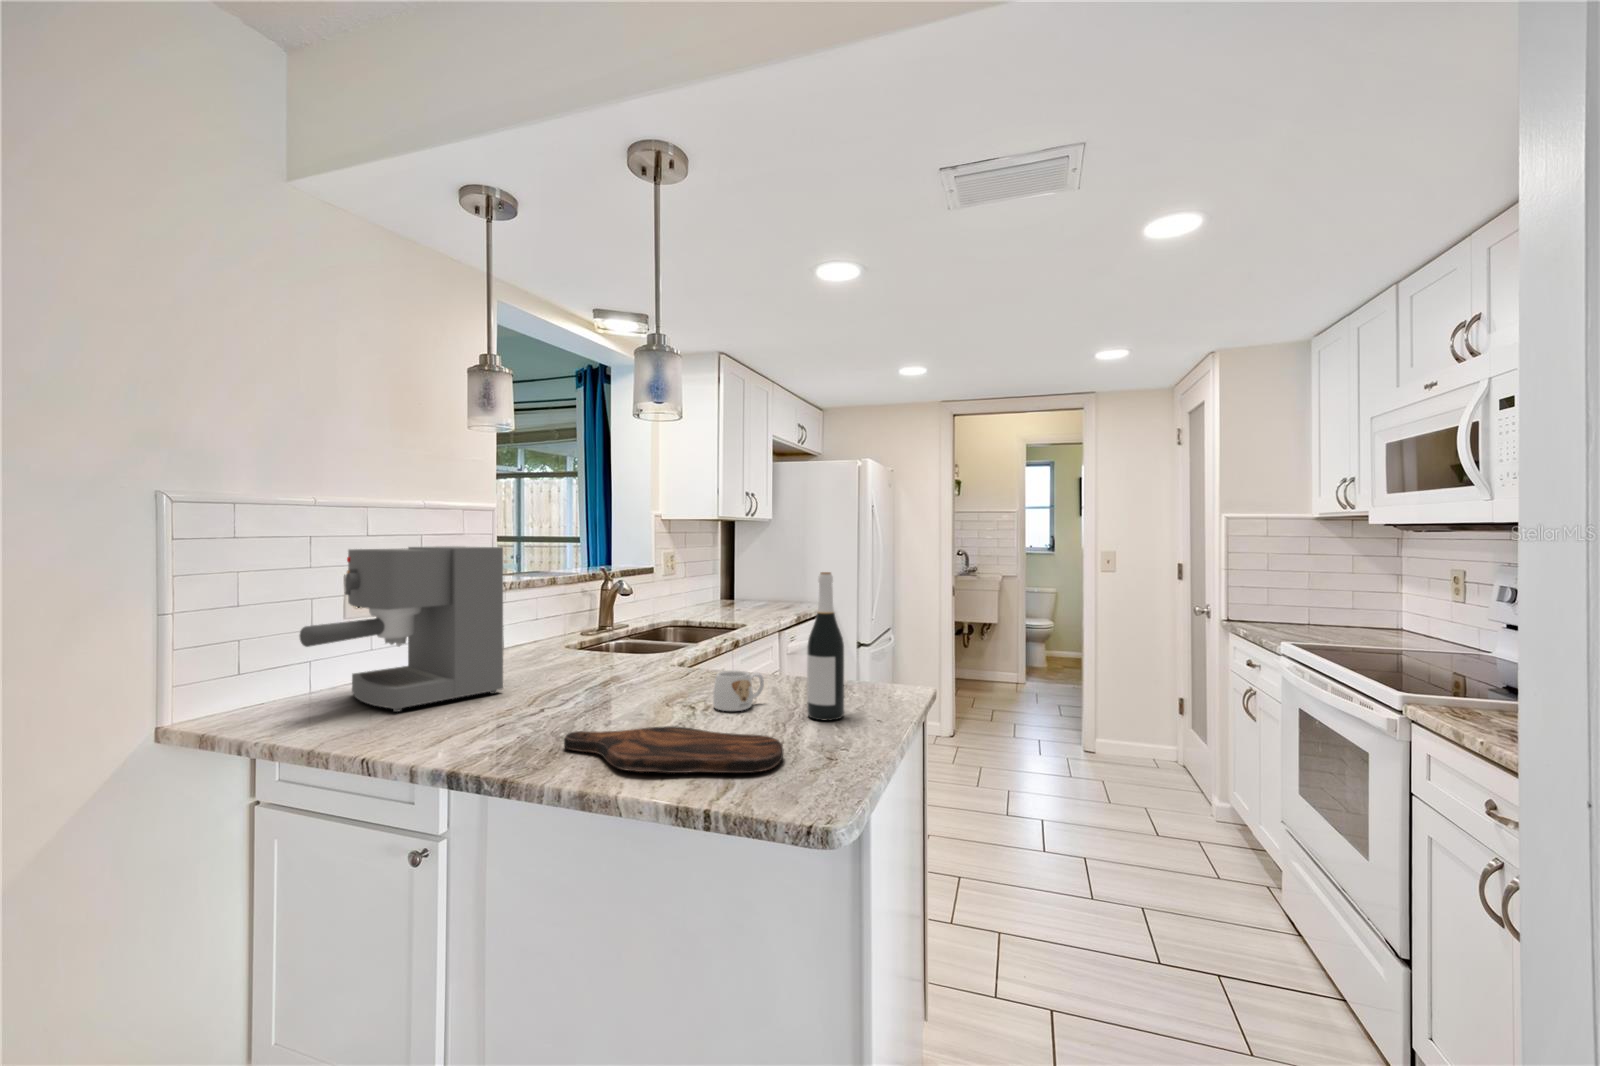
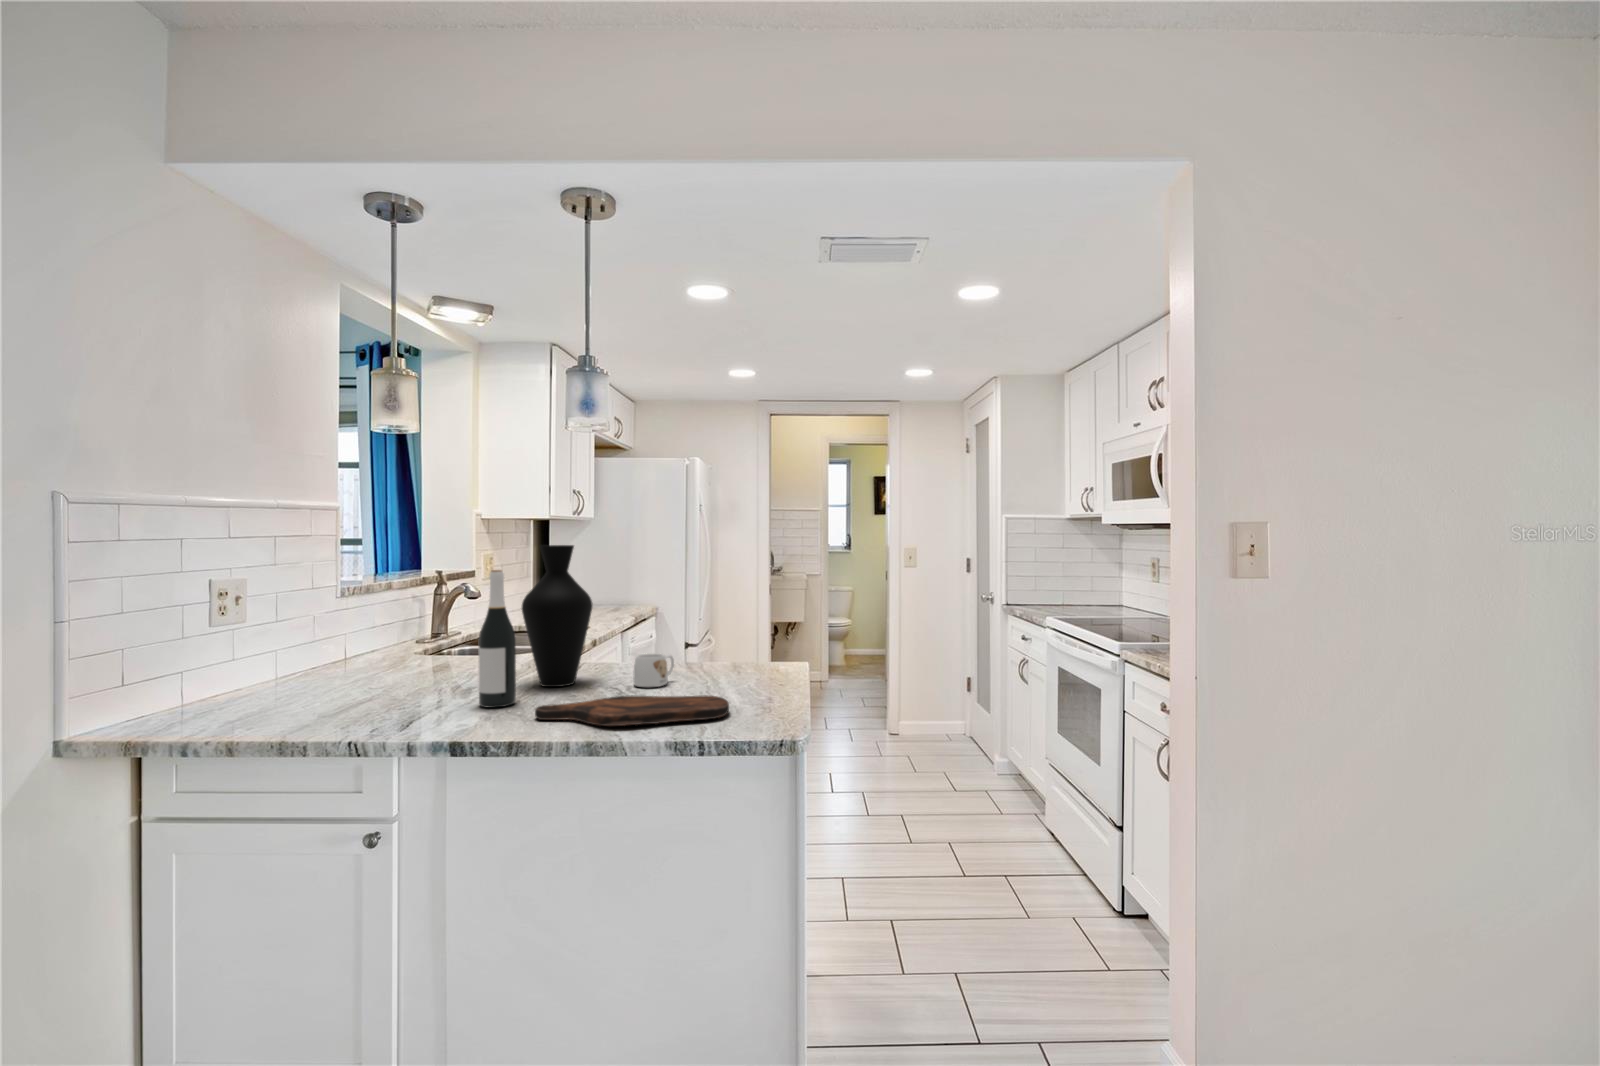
coffee maker: present [300,546,503,712] -> none [224,548,412,710]
vase: none [603,546,679,701] -> present [522,545,592,687]
wine bottle: present [807,572,844,720] -> present [478,570,516,708]

